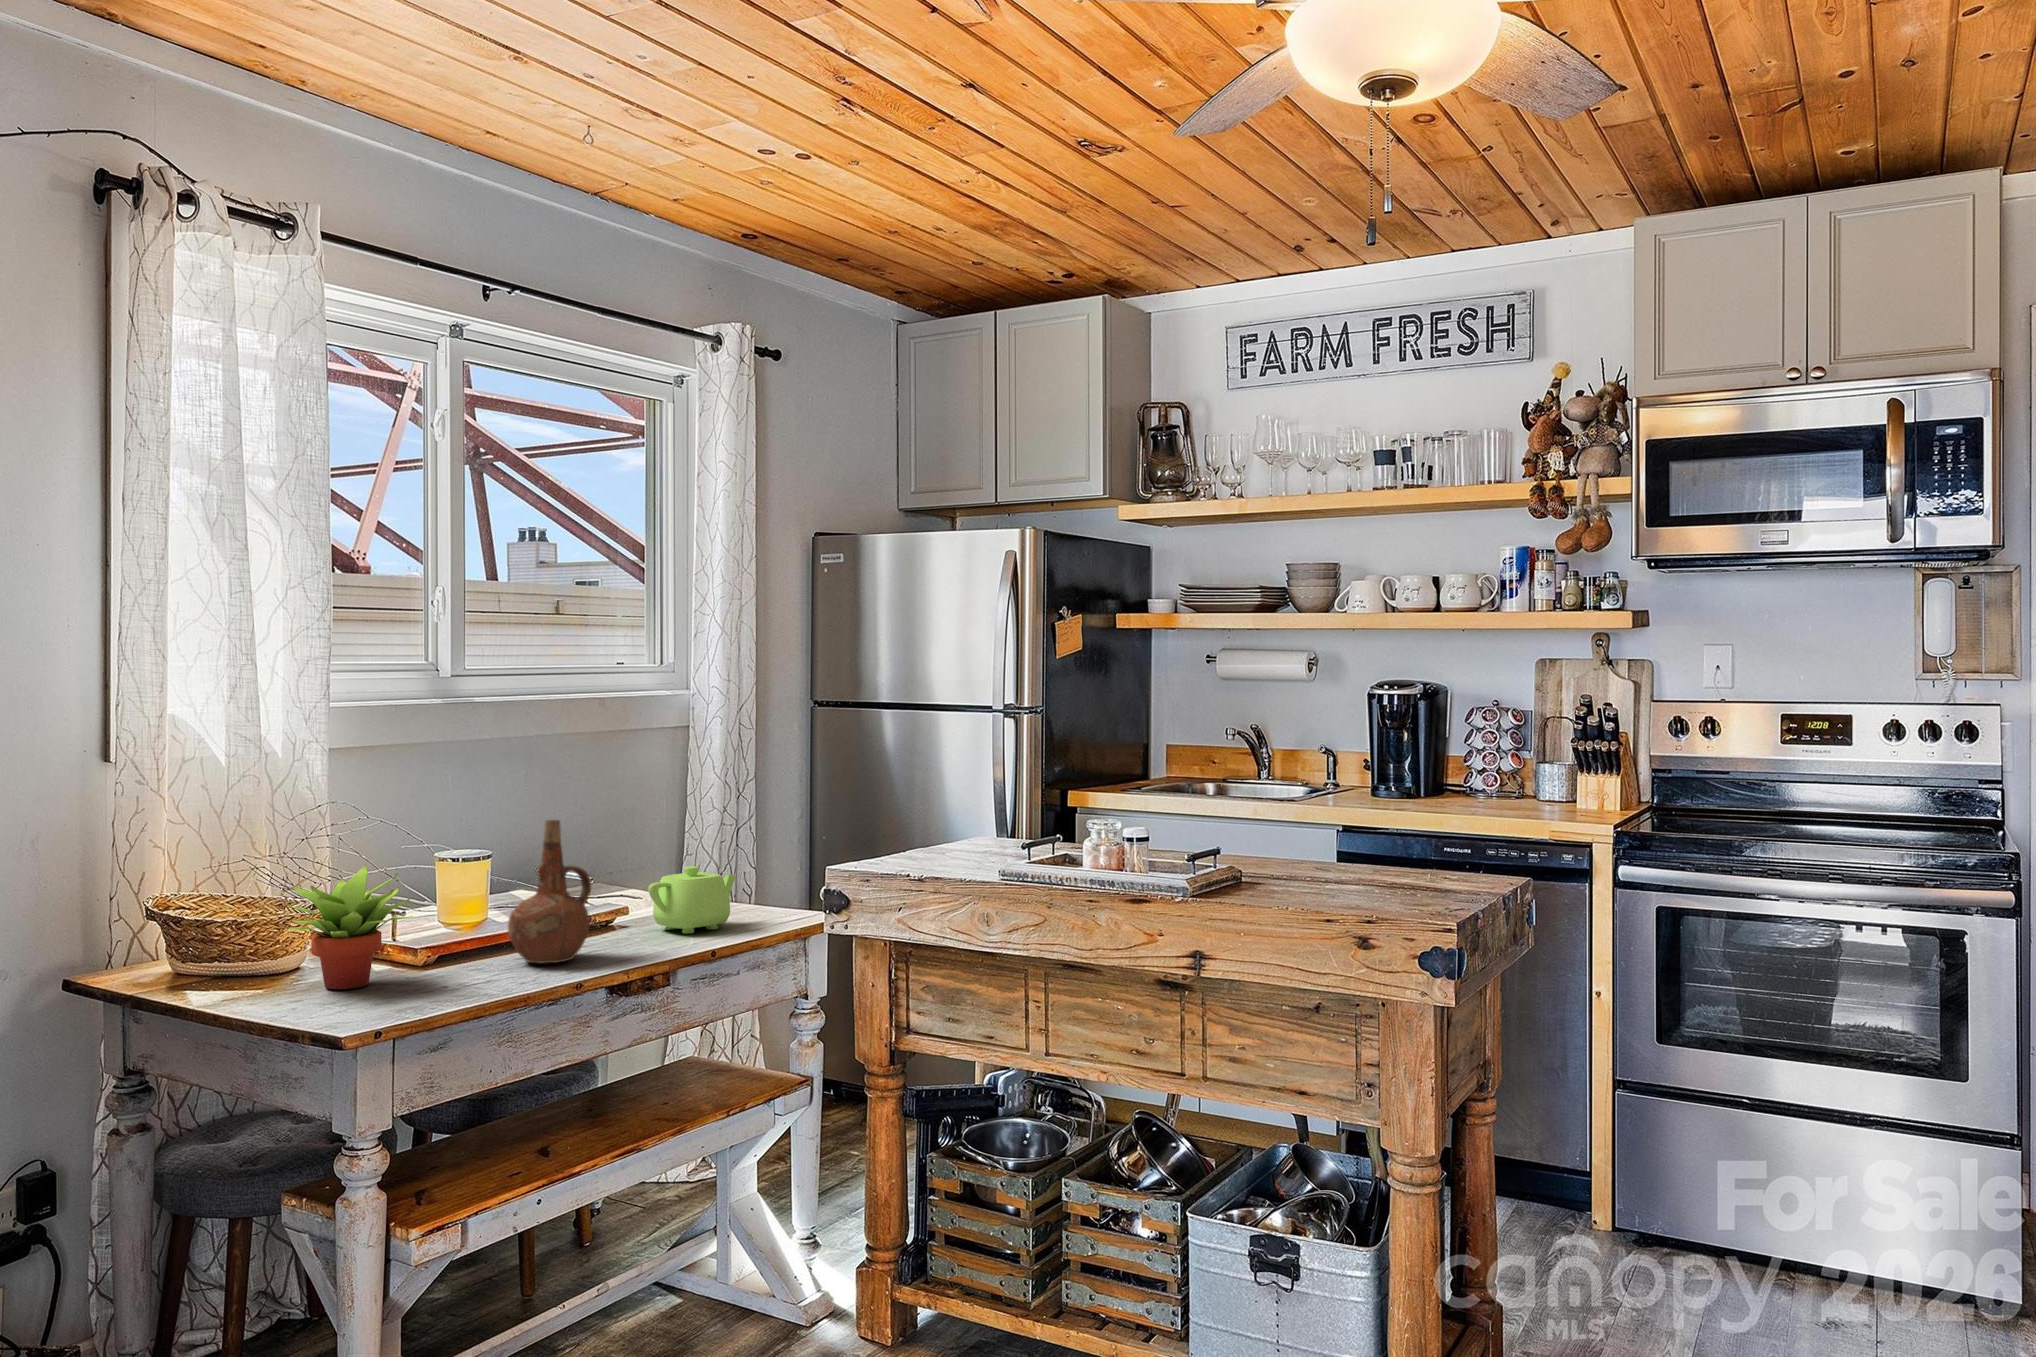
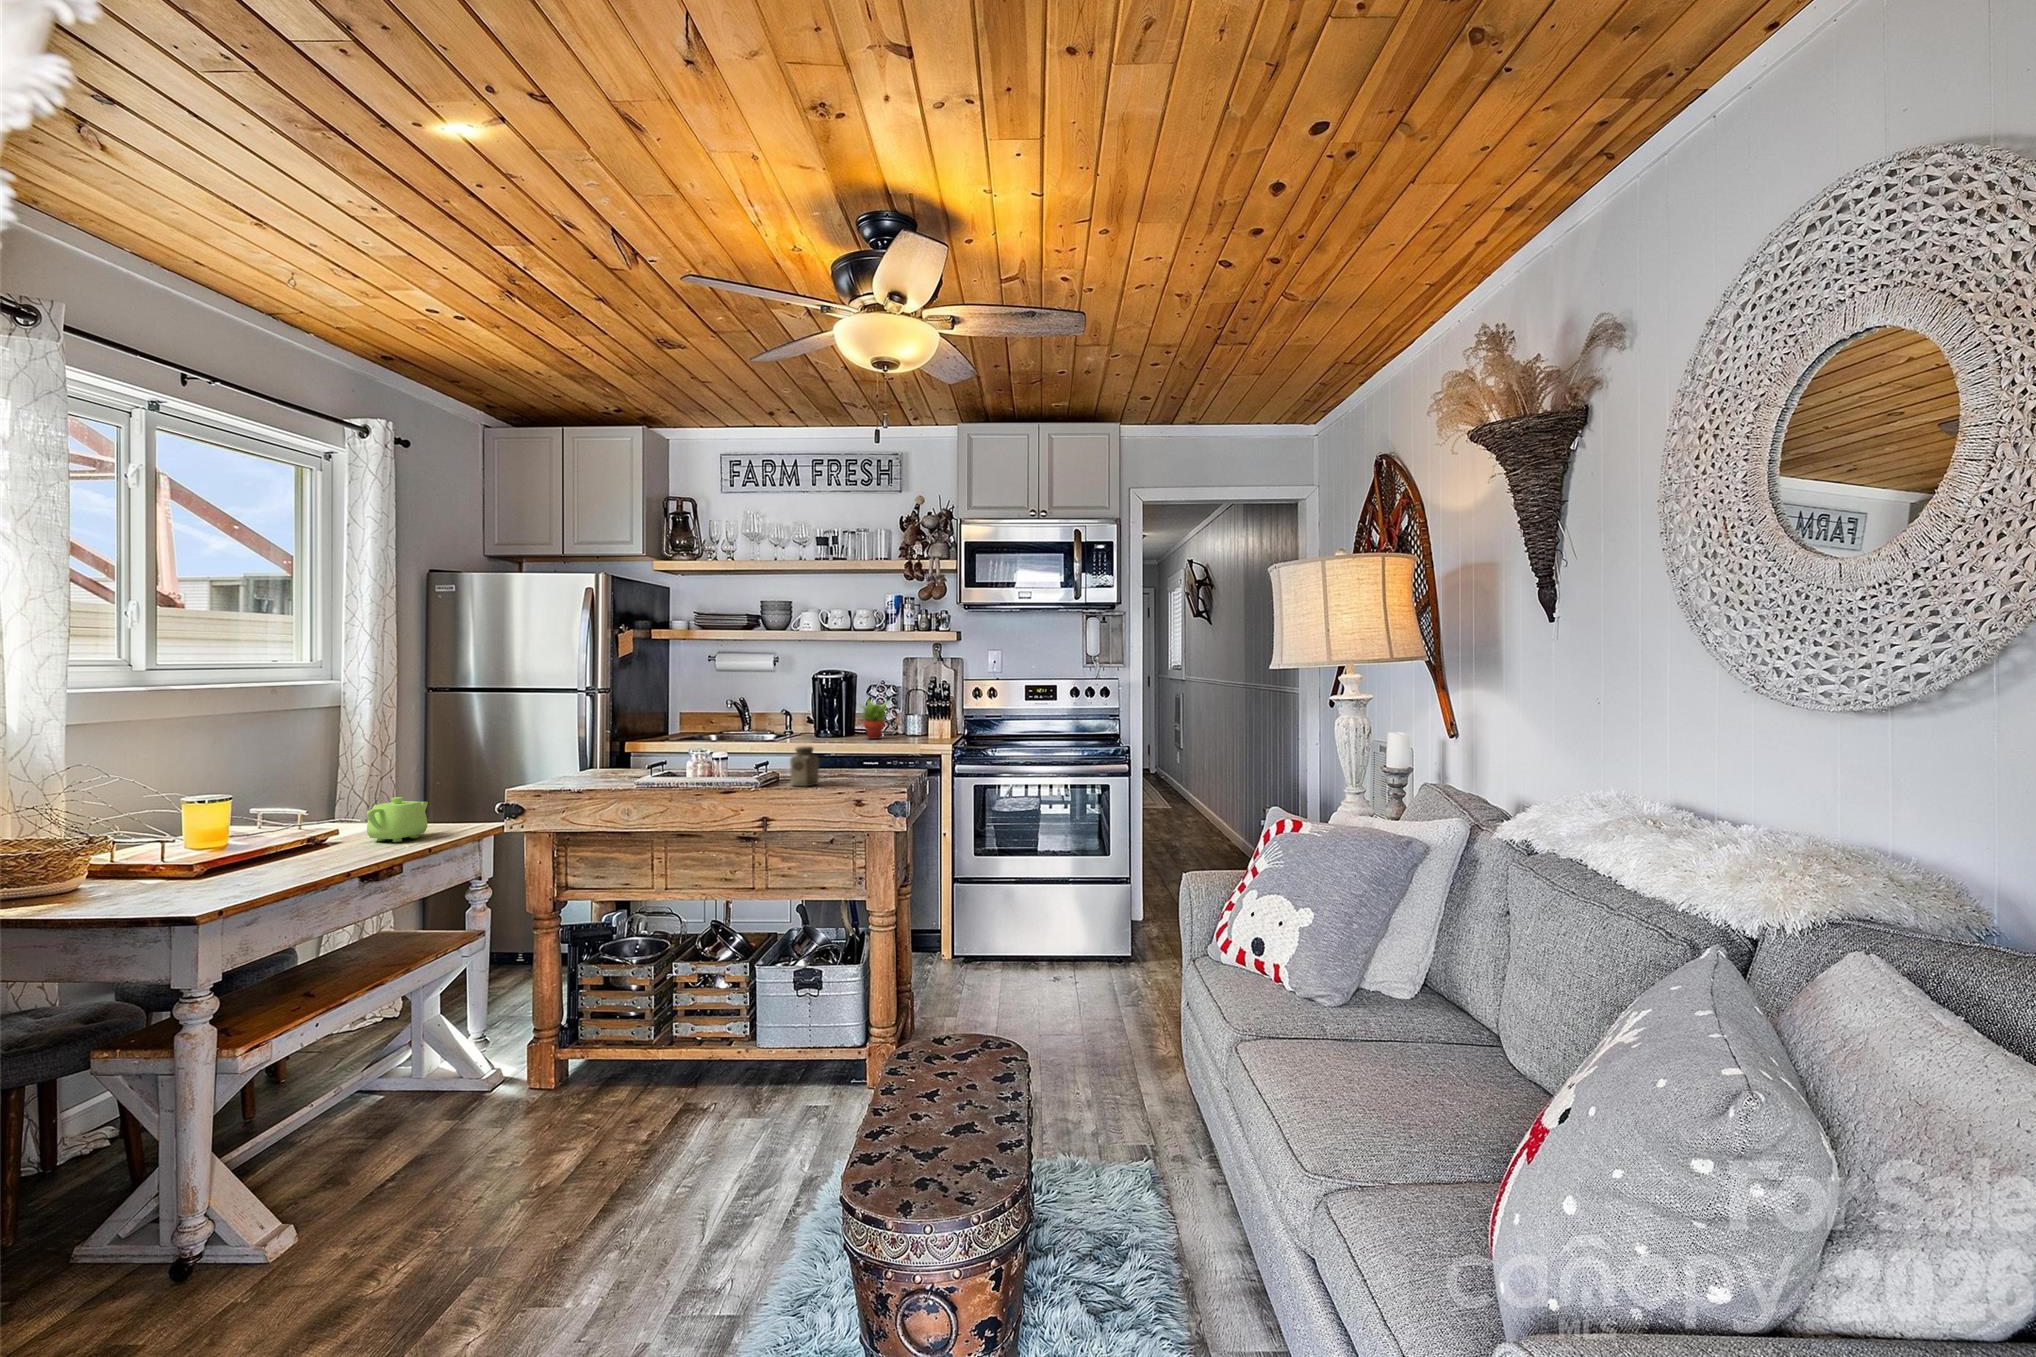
ceramic pitcher: present [508,820,592,964] -> none [268,768,335,868]
salt shaker: none [1253,822,1305,898] -> present [790,746,819,786]
succulent plant: present [286,864,411,989] -> present [860,700,888,739]

